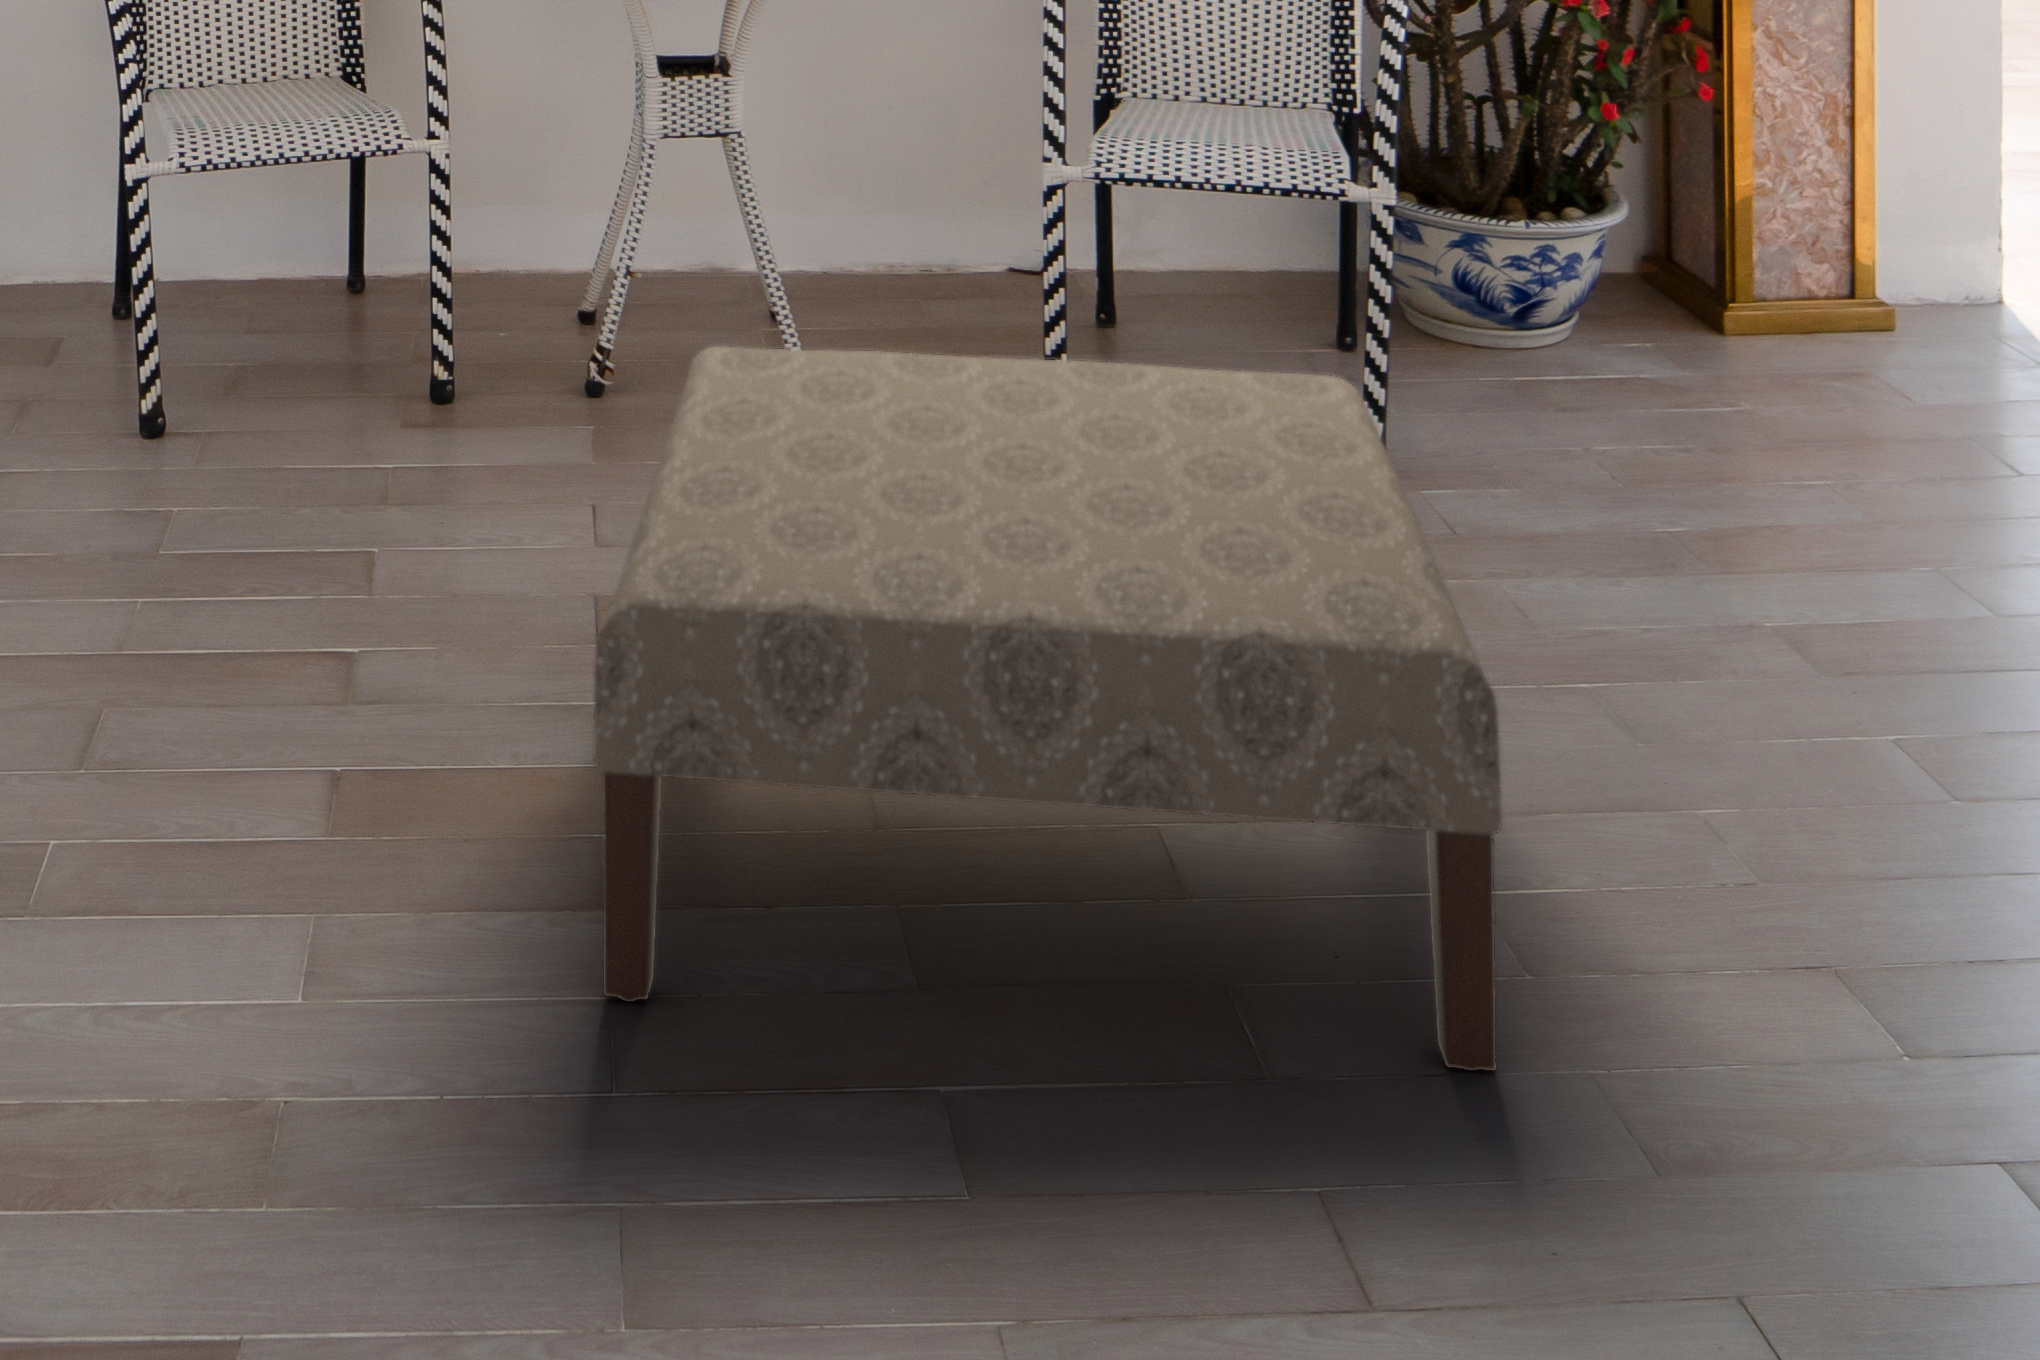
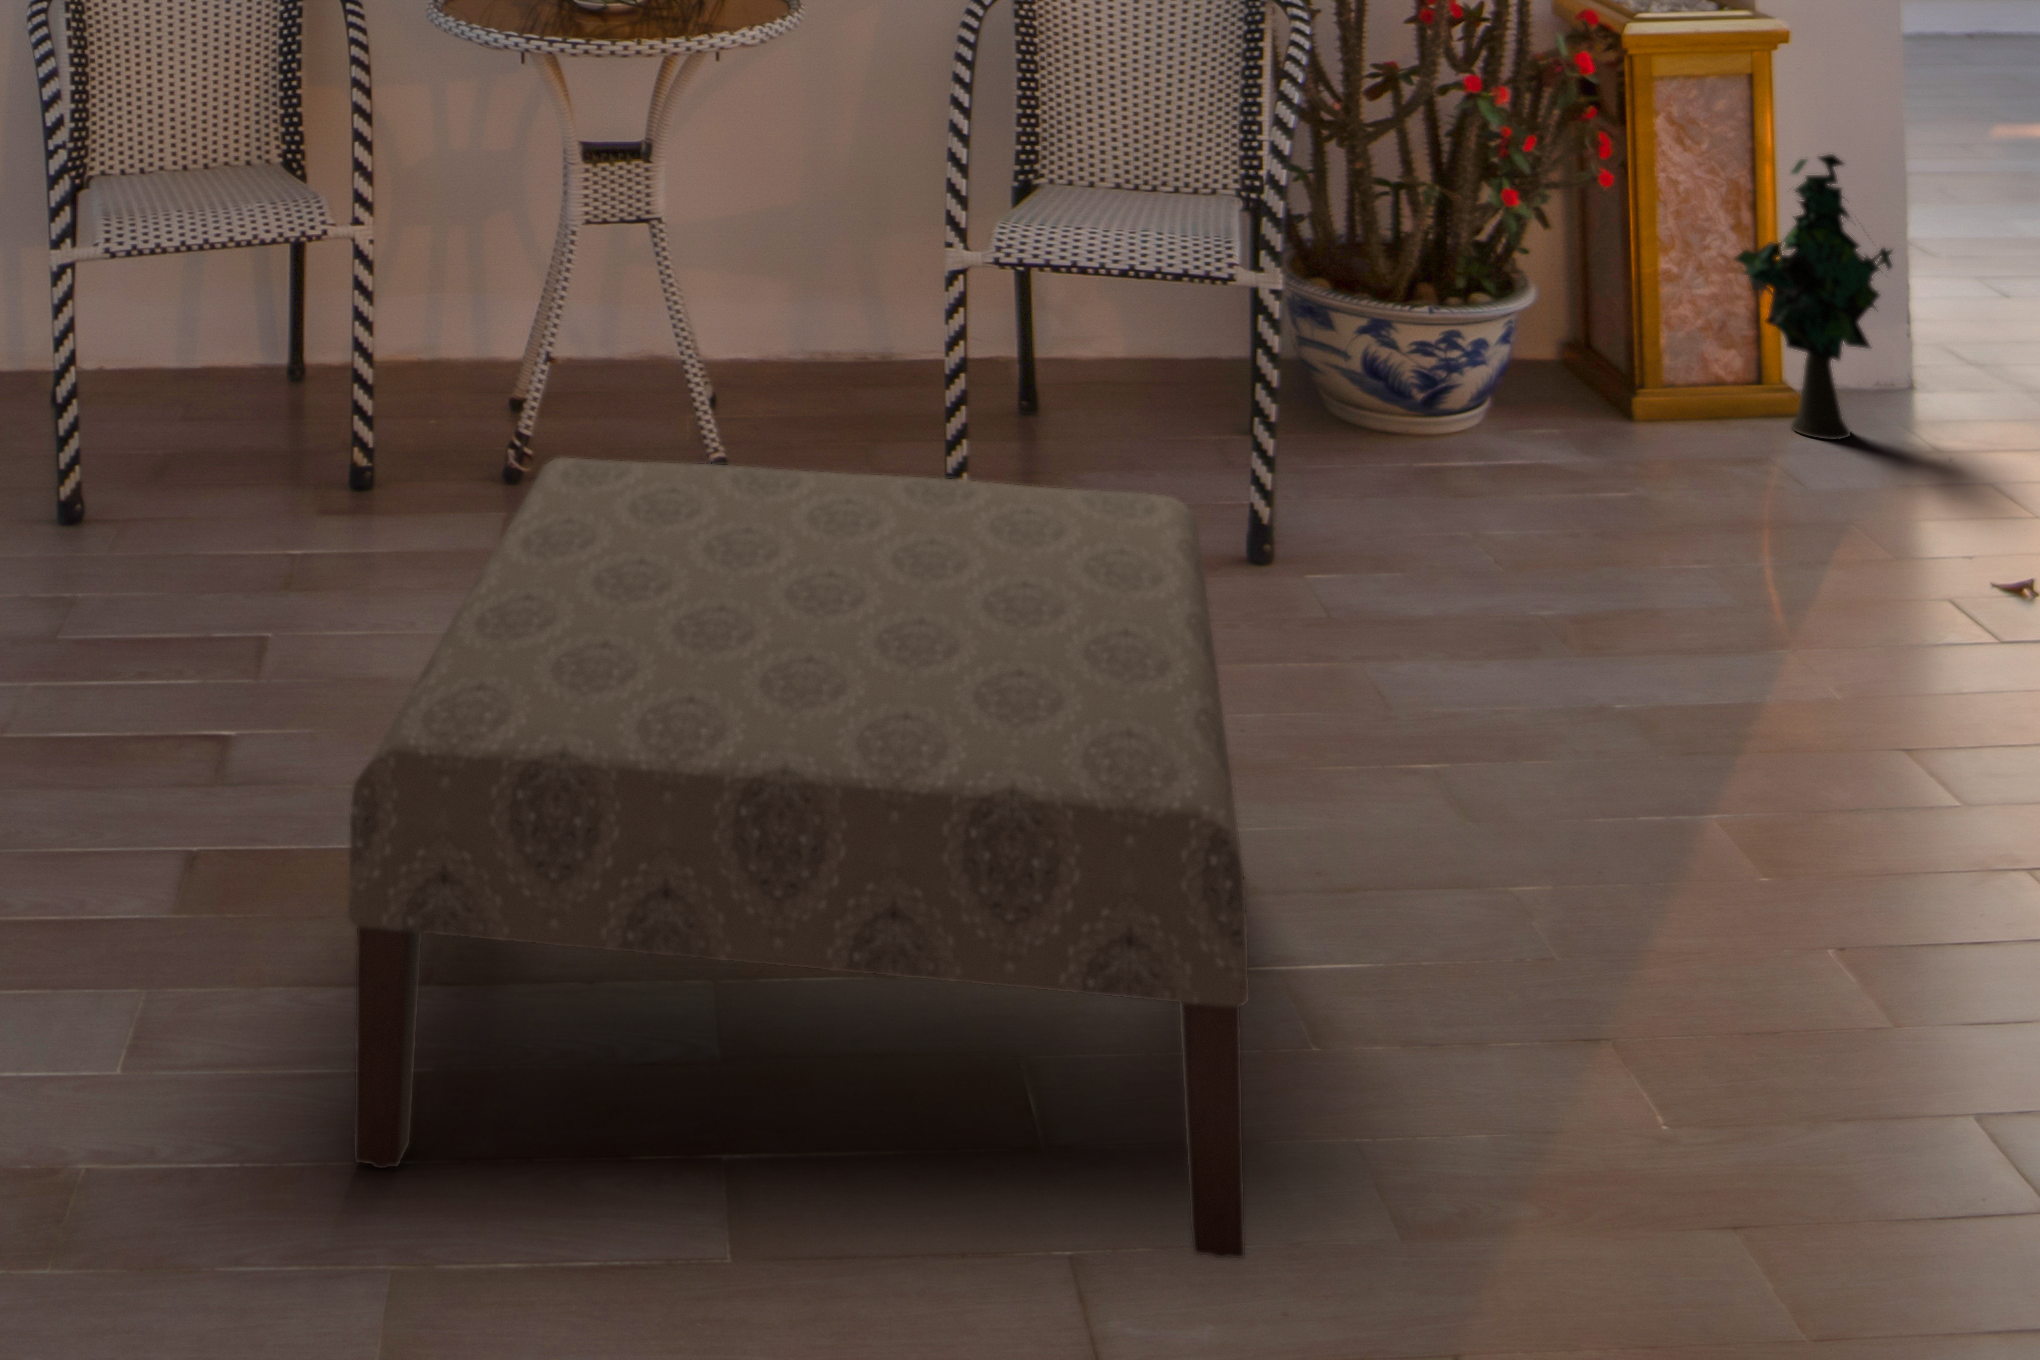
decorative plant: none [1829,60,1995,343] -> present [1734,154,1892,440]

